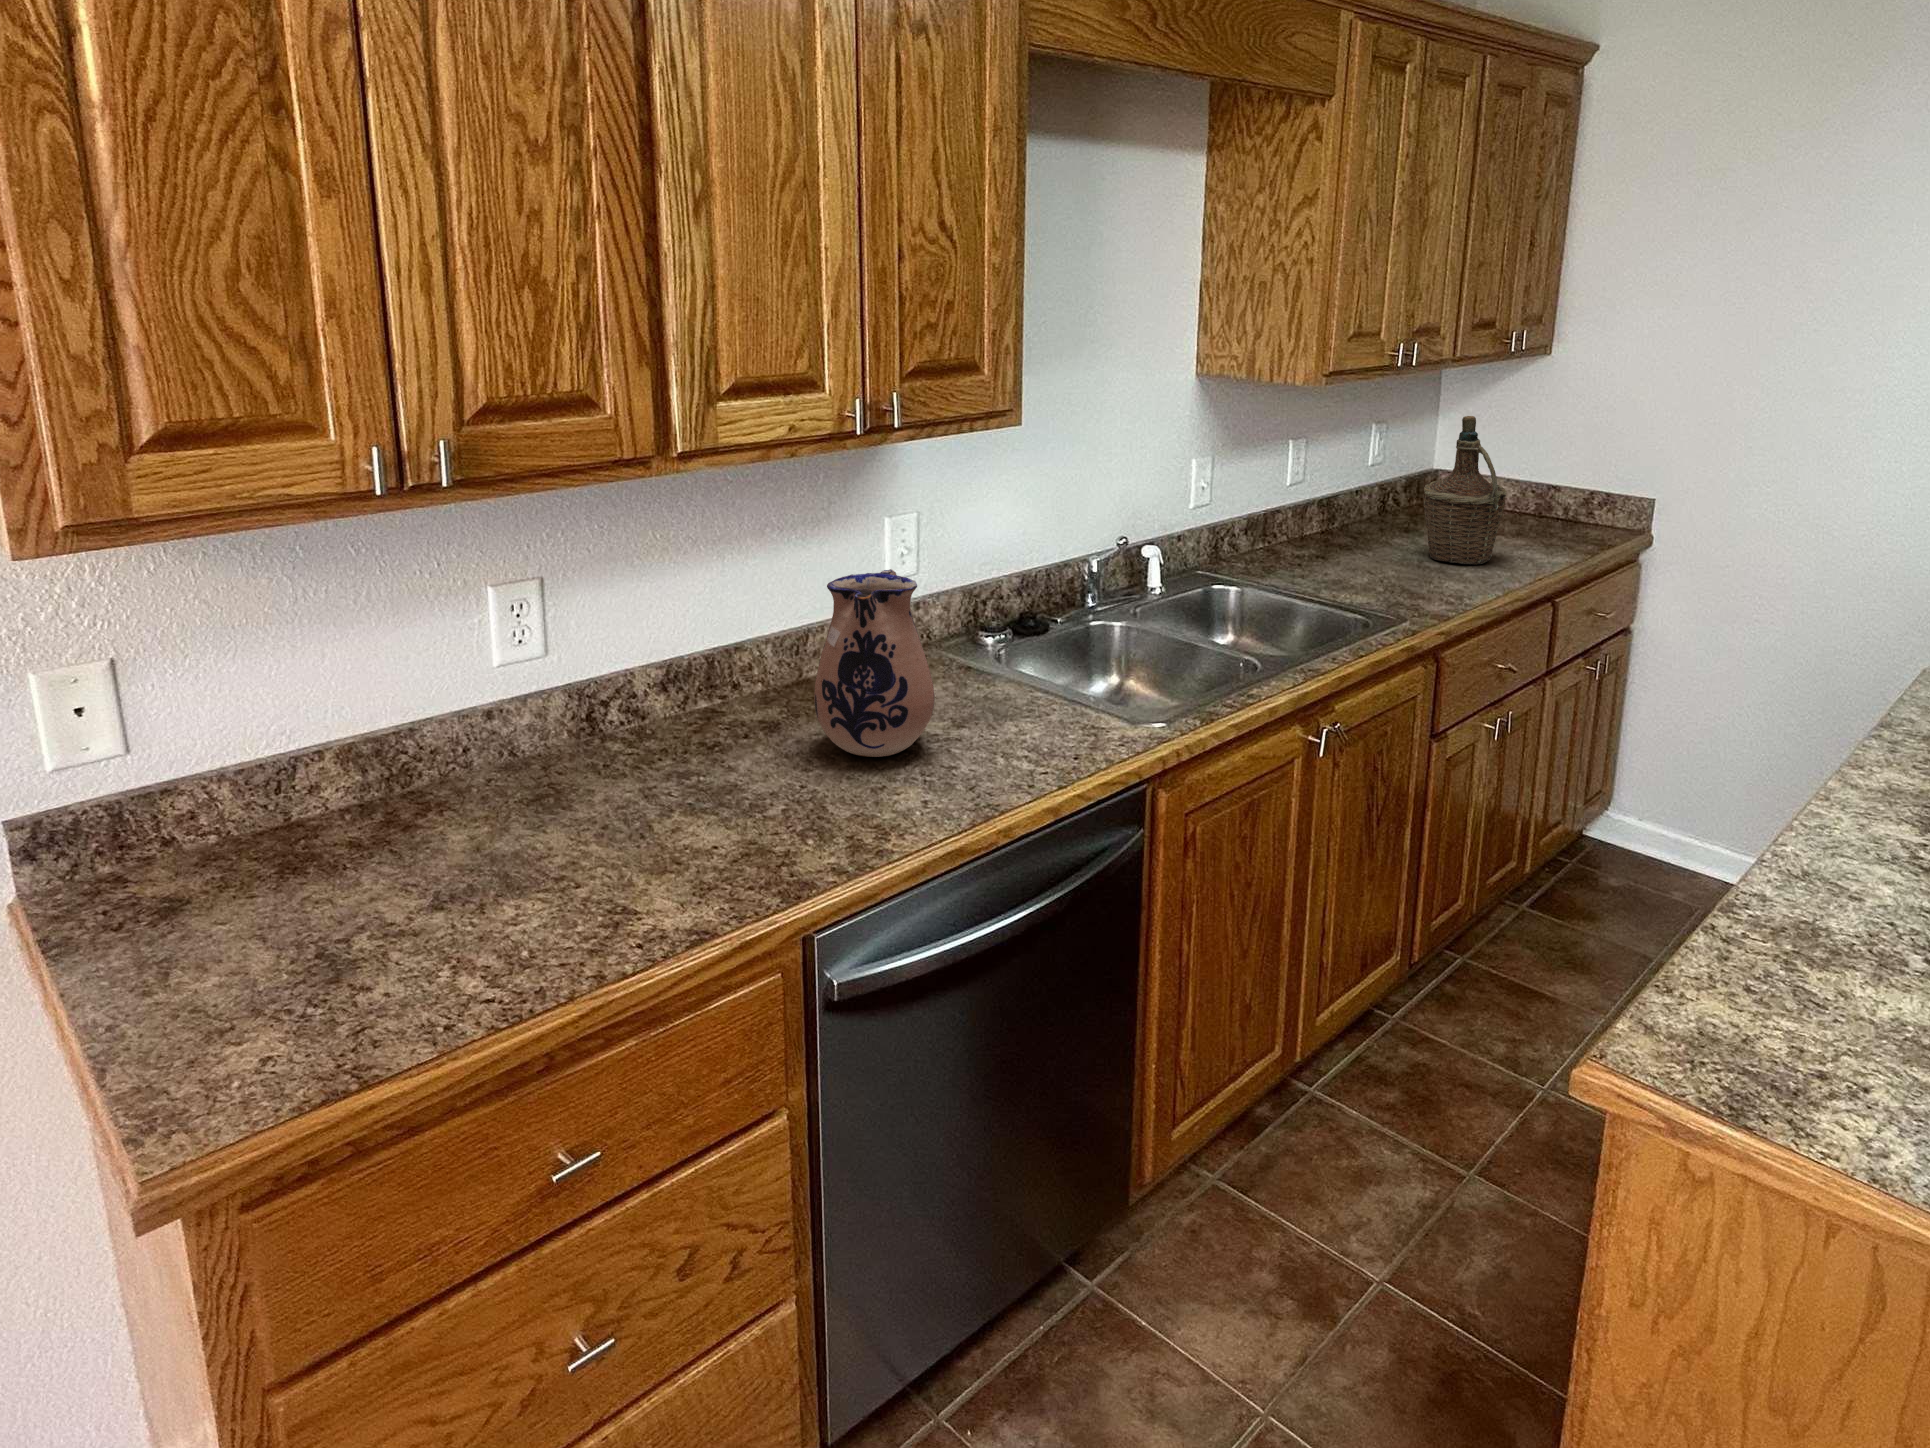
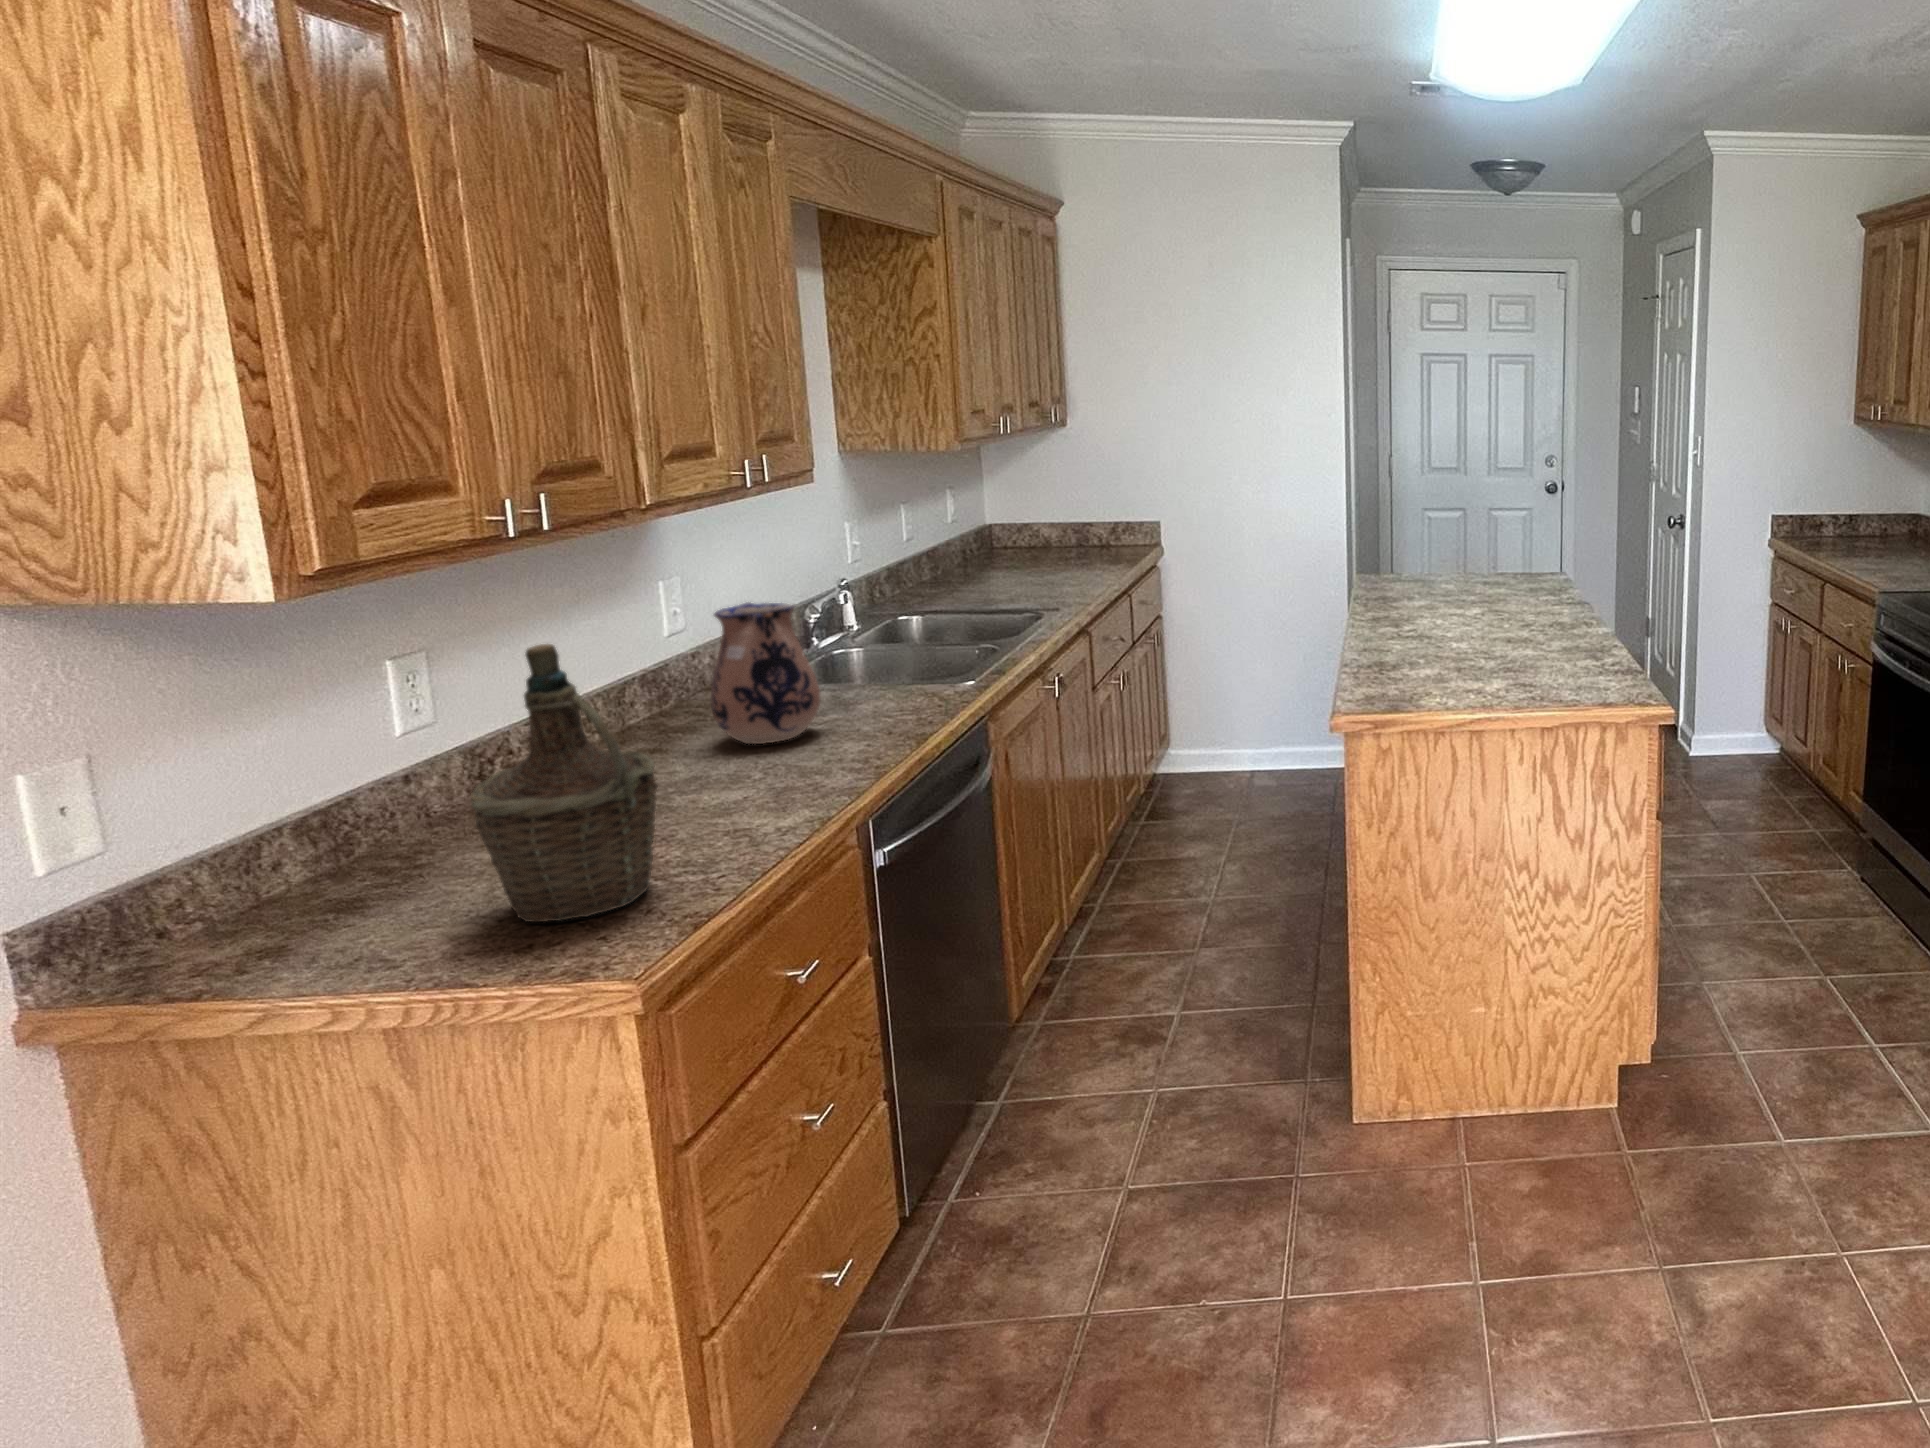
bottle: present [1423,416,1507,564] -> present [471,644,657,922]

